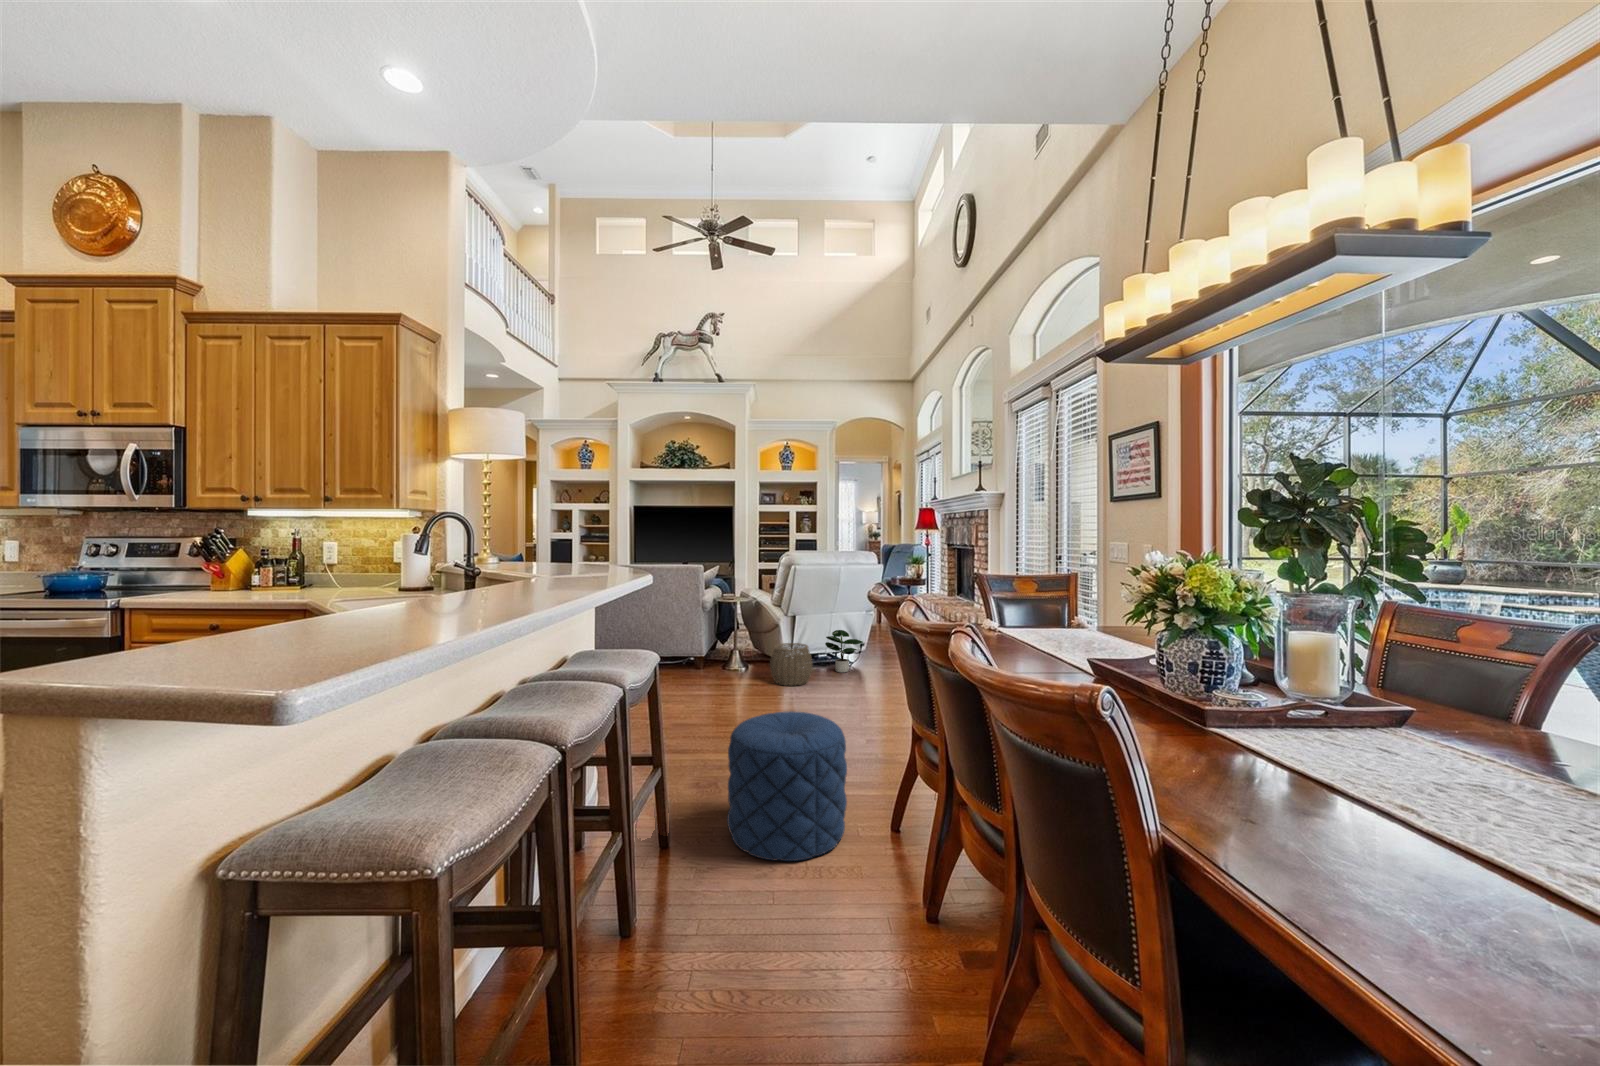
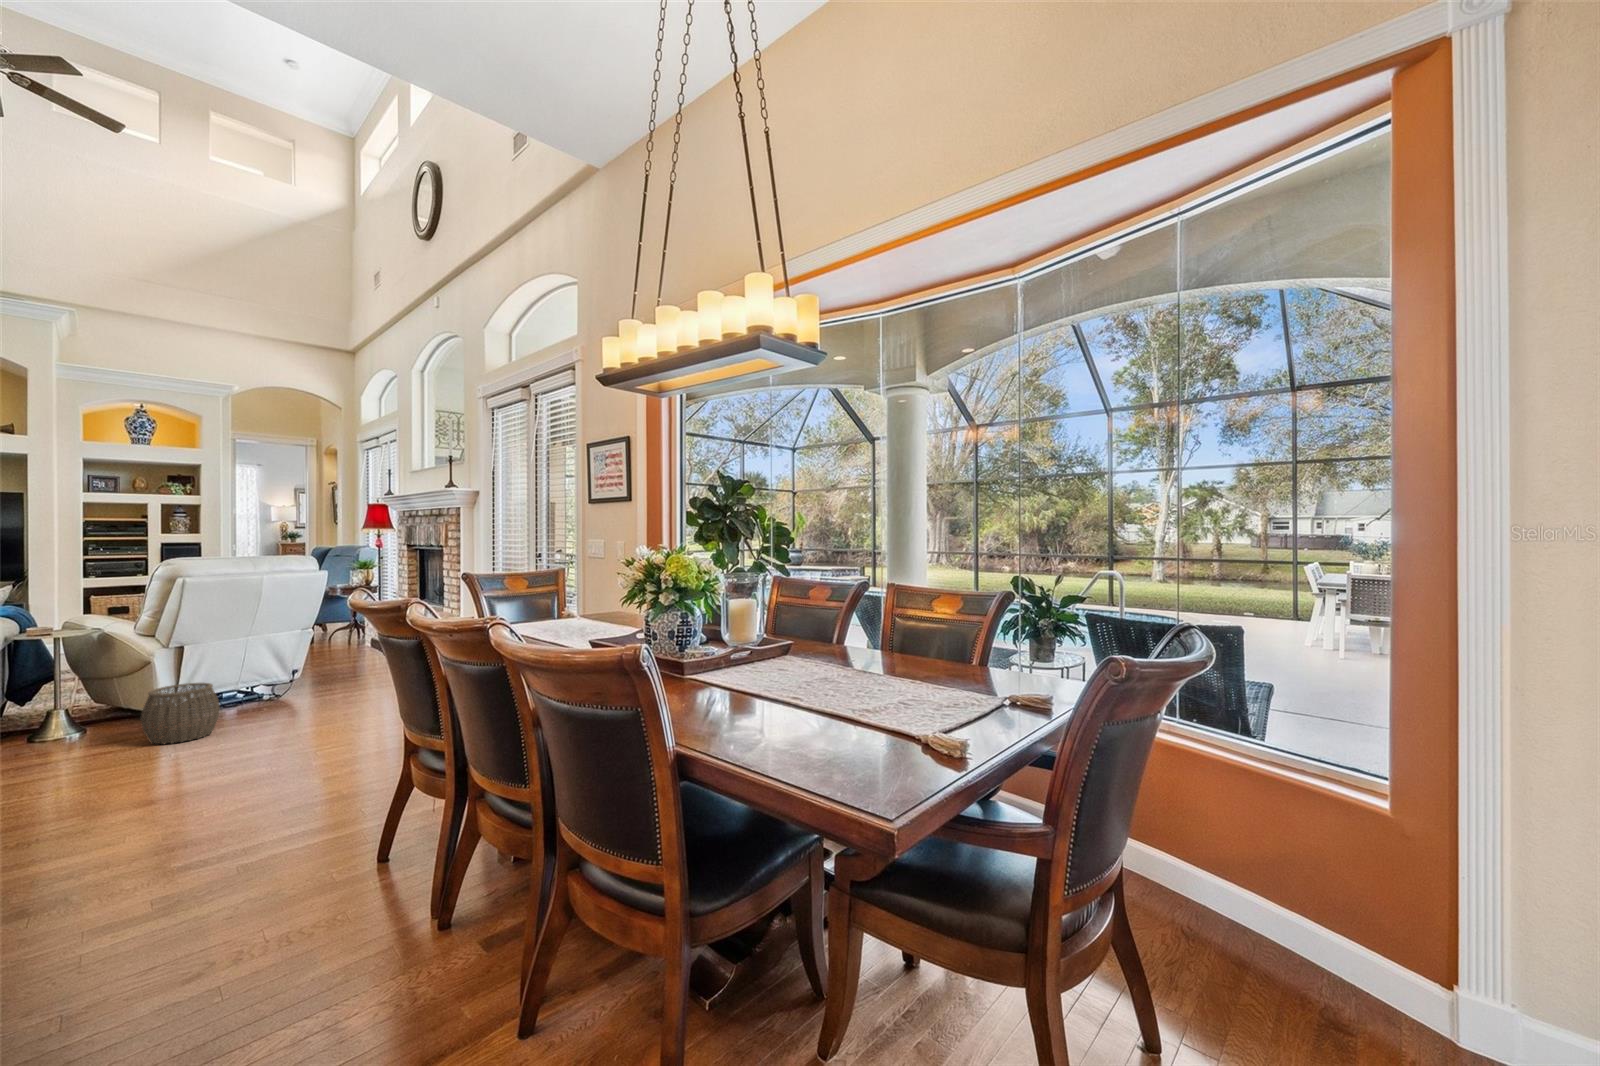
potted plant: present [825,630,863,673] -> none [237,658,300,712]
pouf: present [727,711,847,861] -> none [123,755,319,954]

